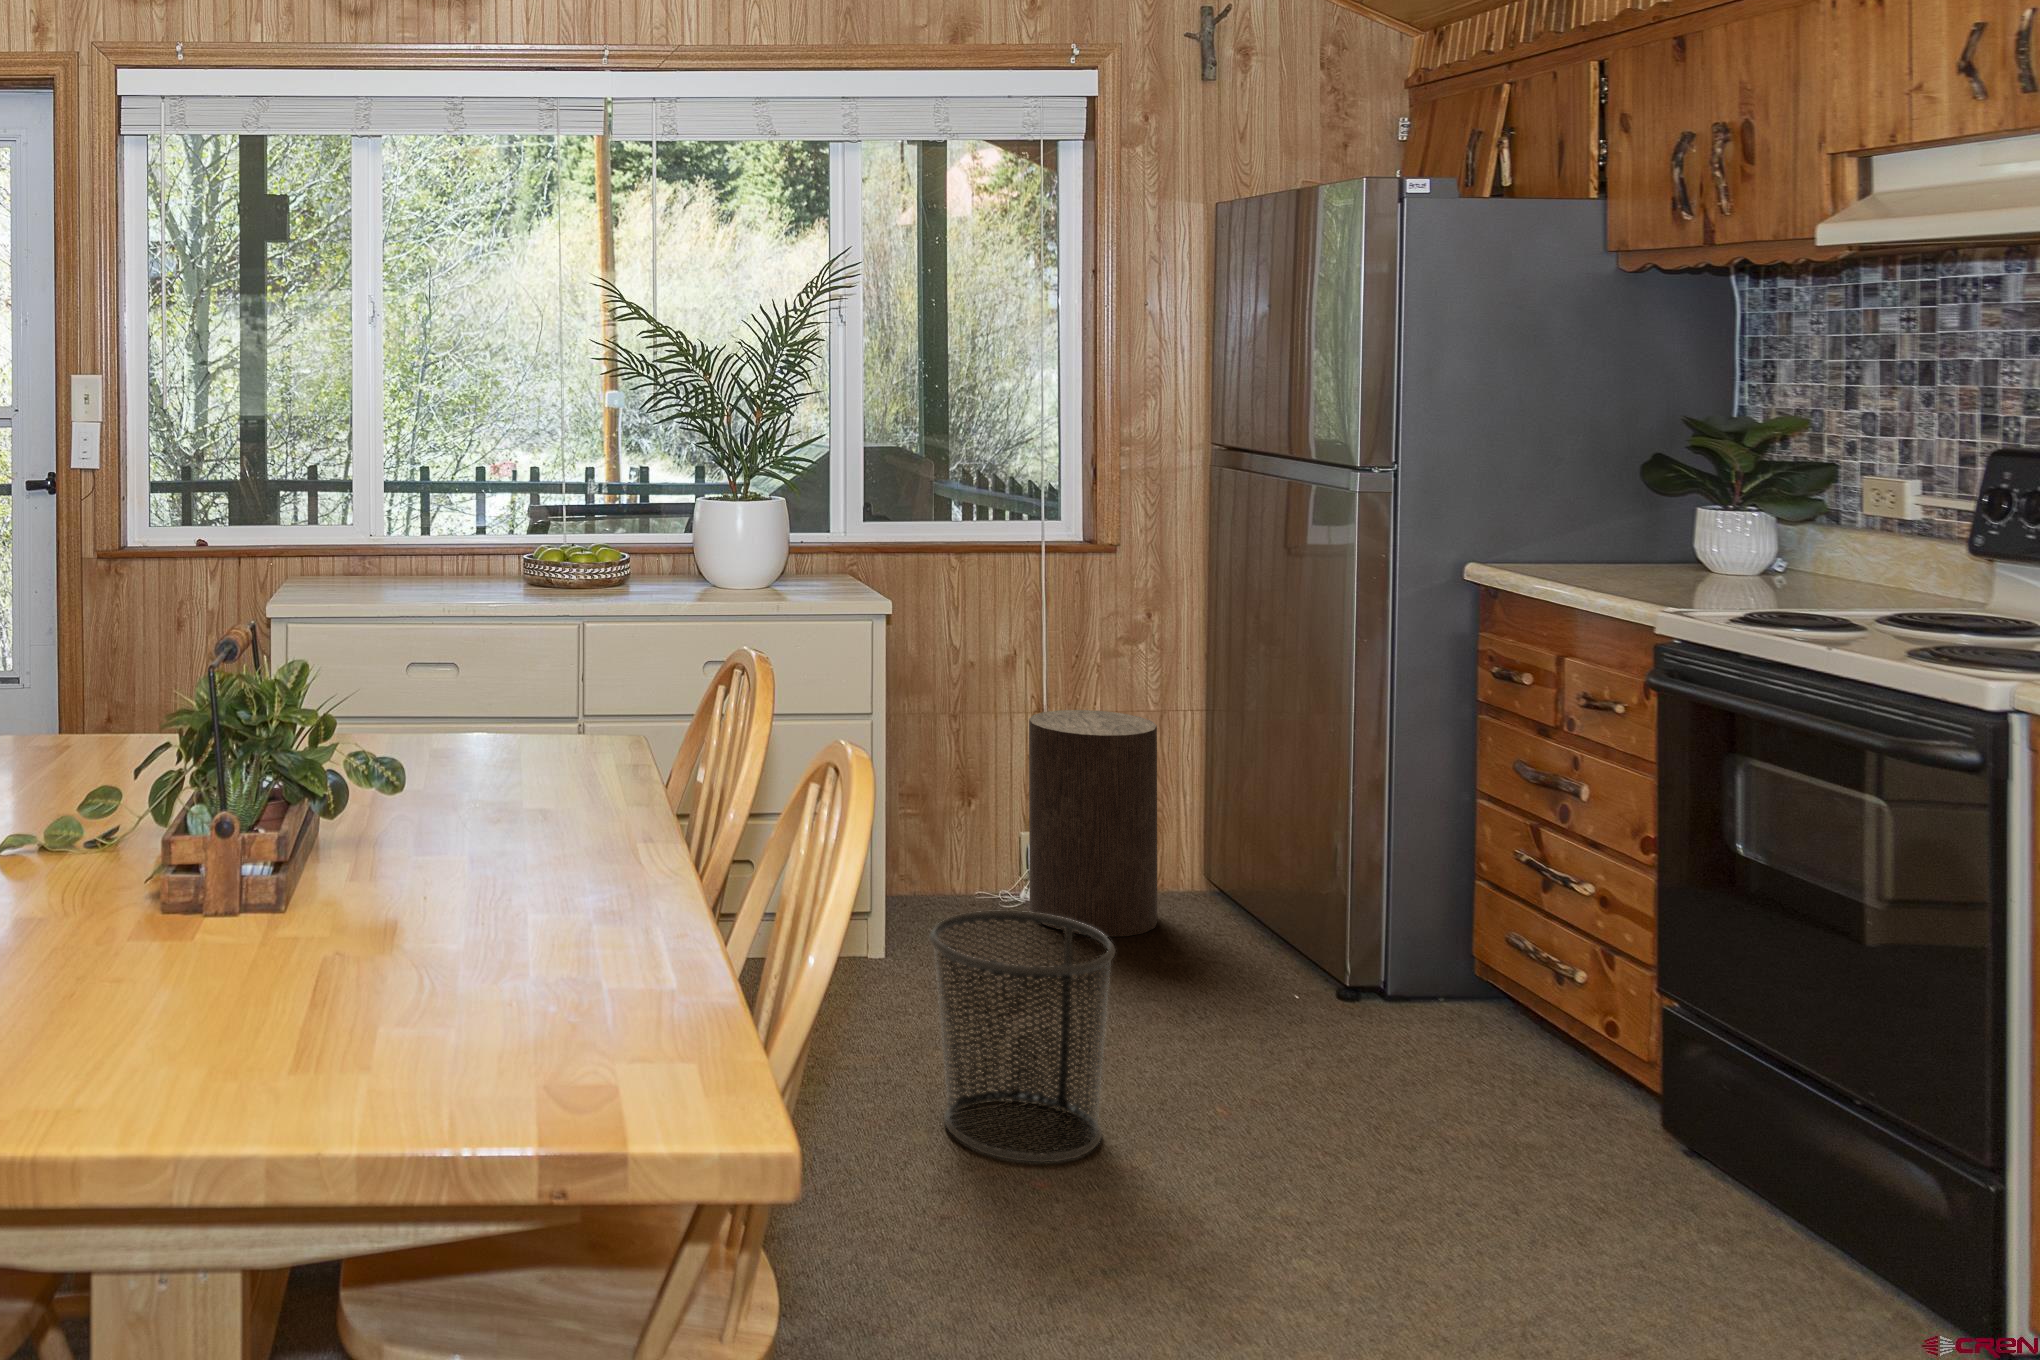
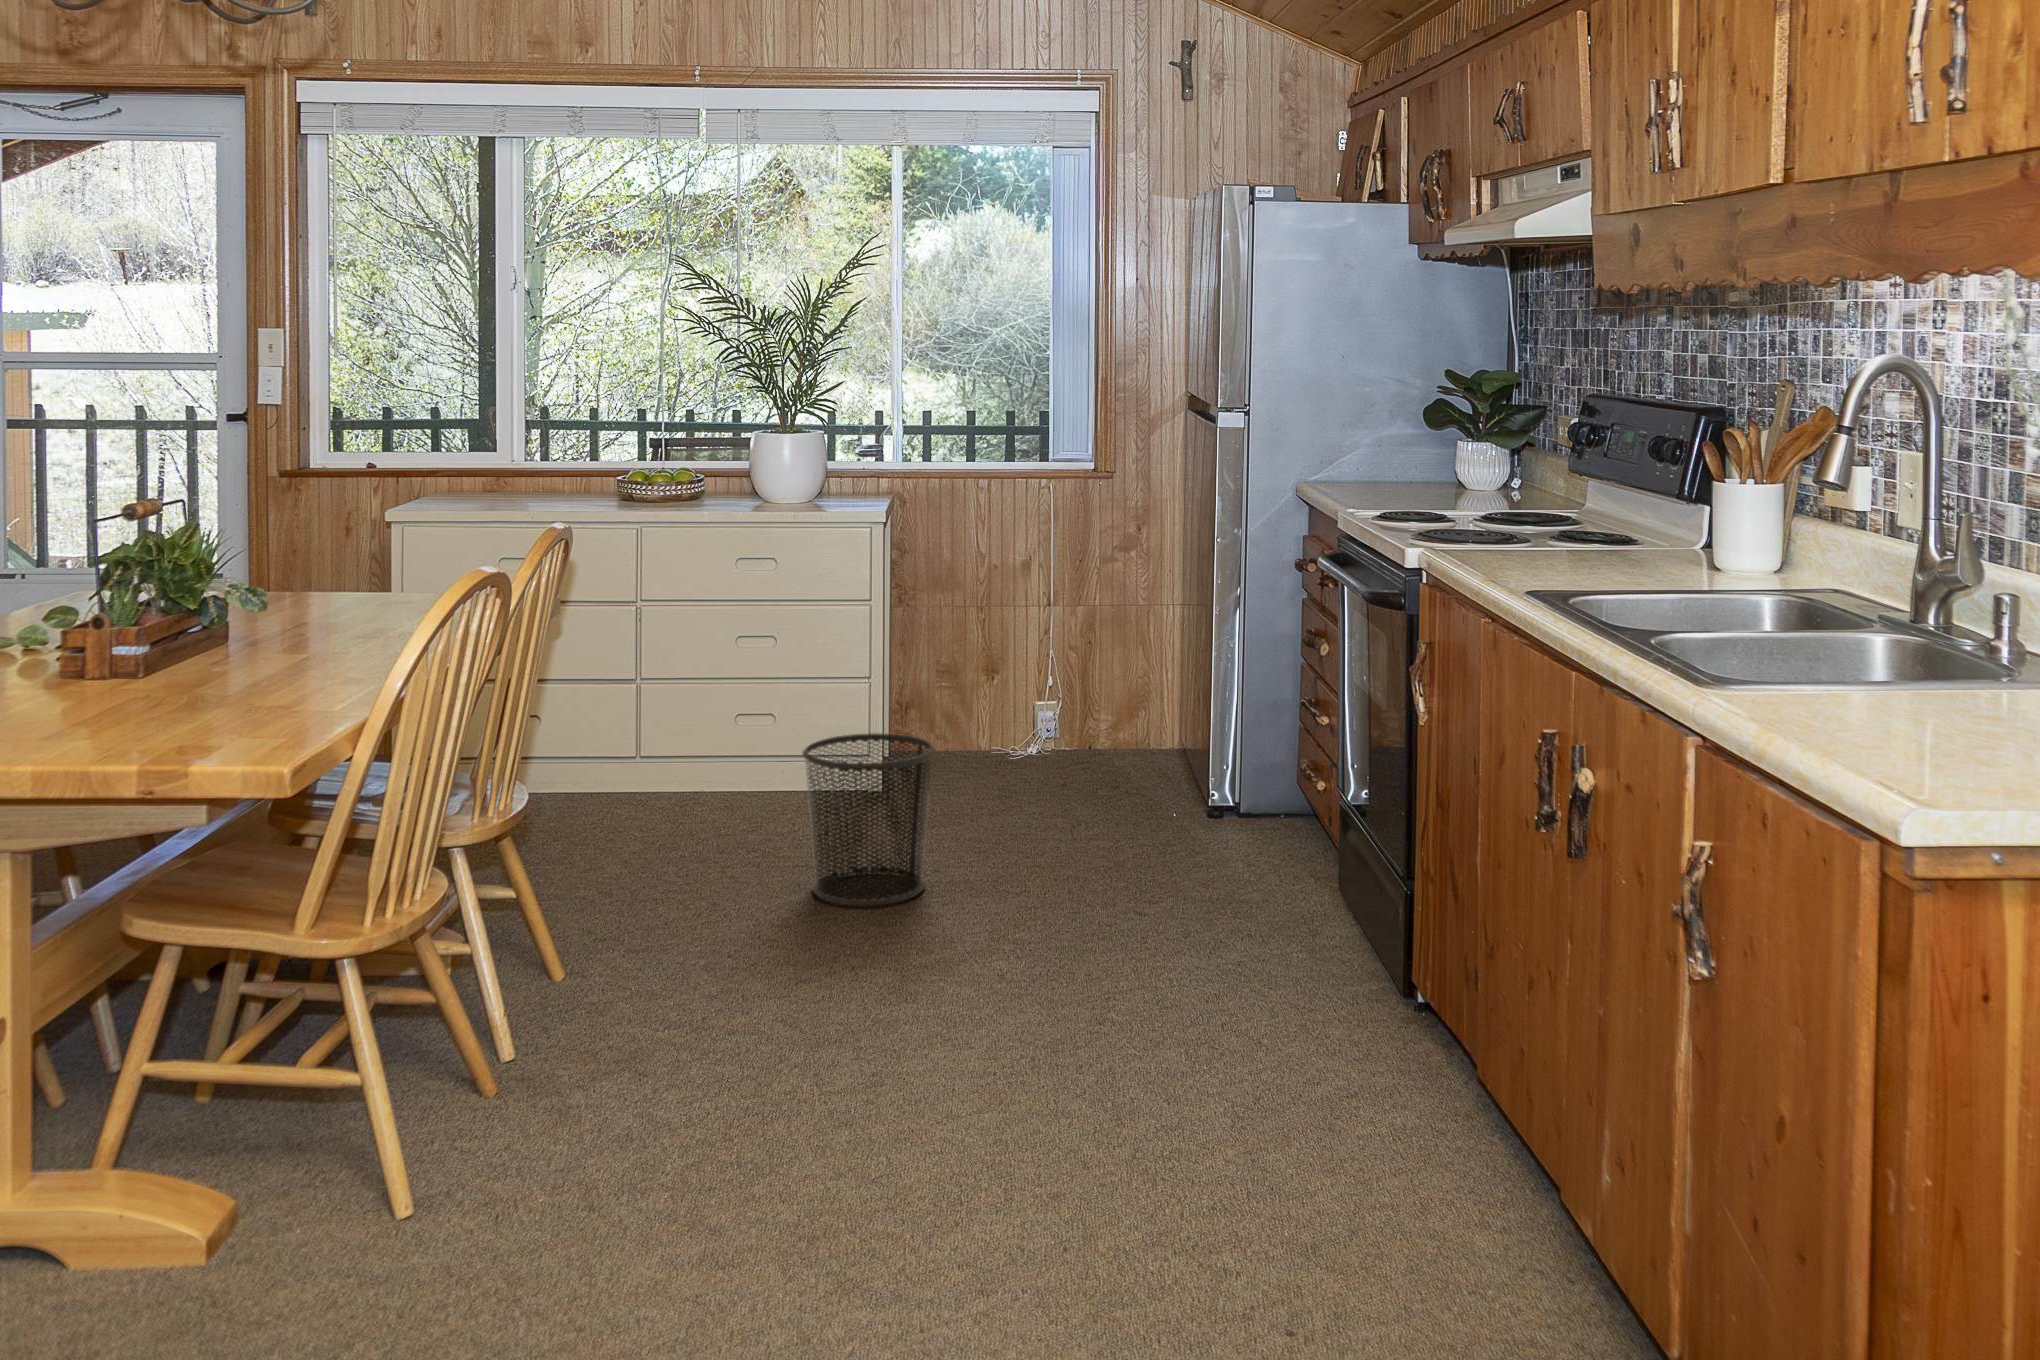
stool: present [1029,710,1157,937] -> none [1021,606,1119,780]

